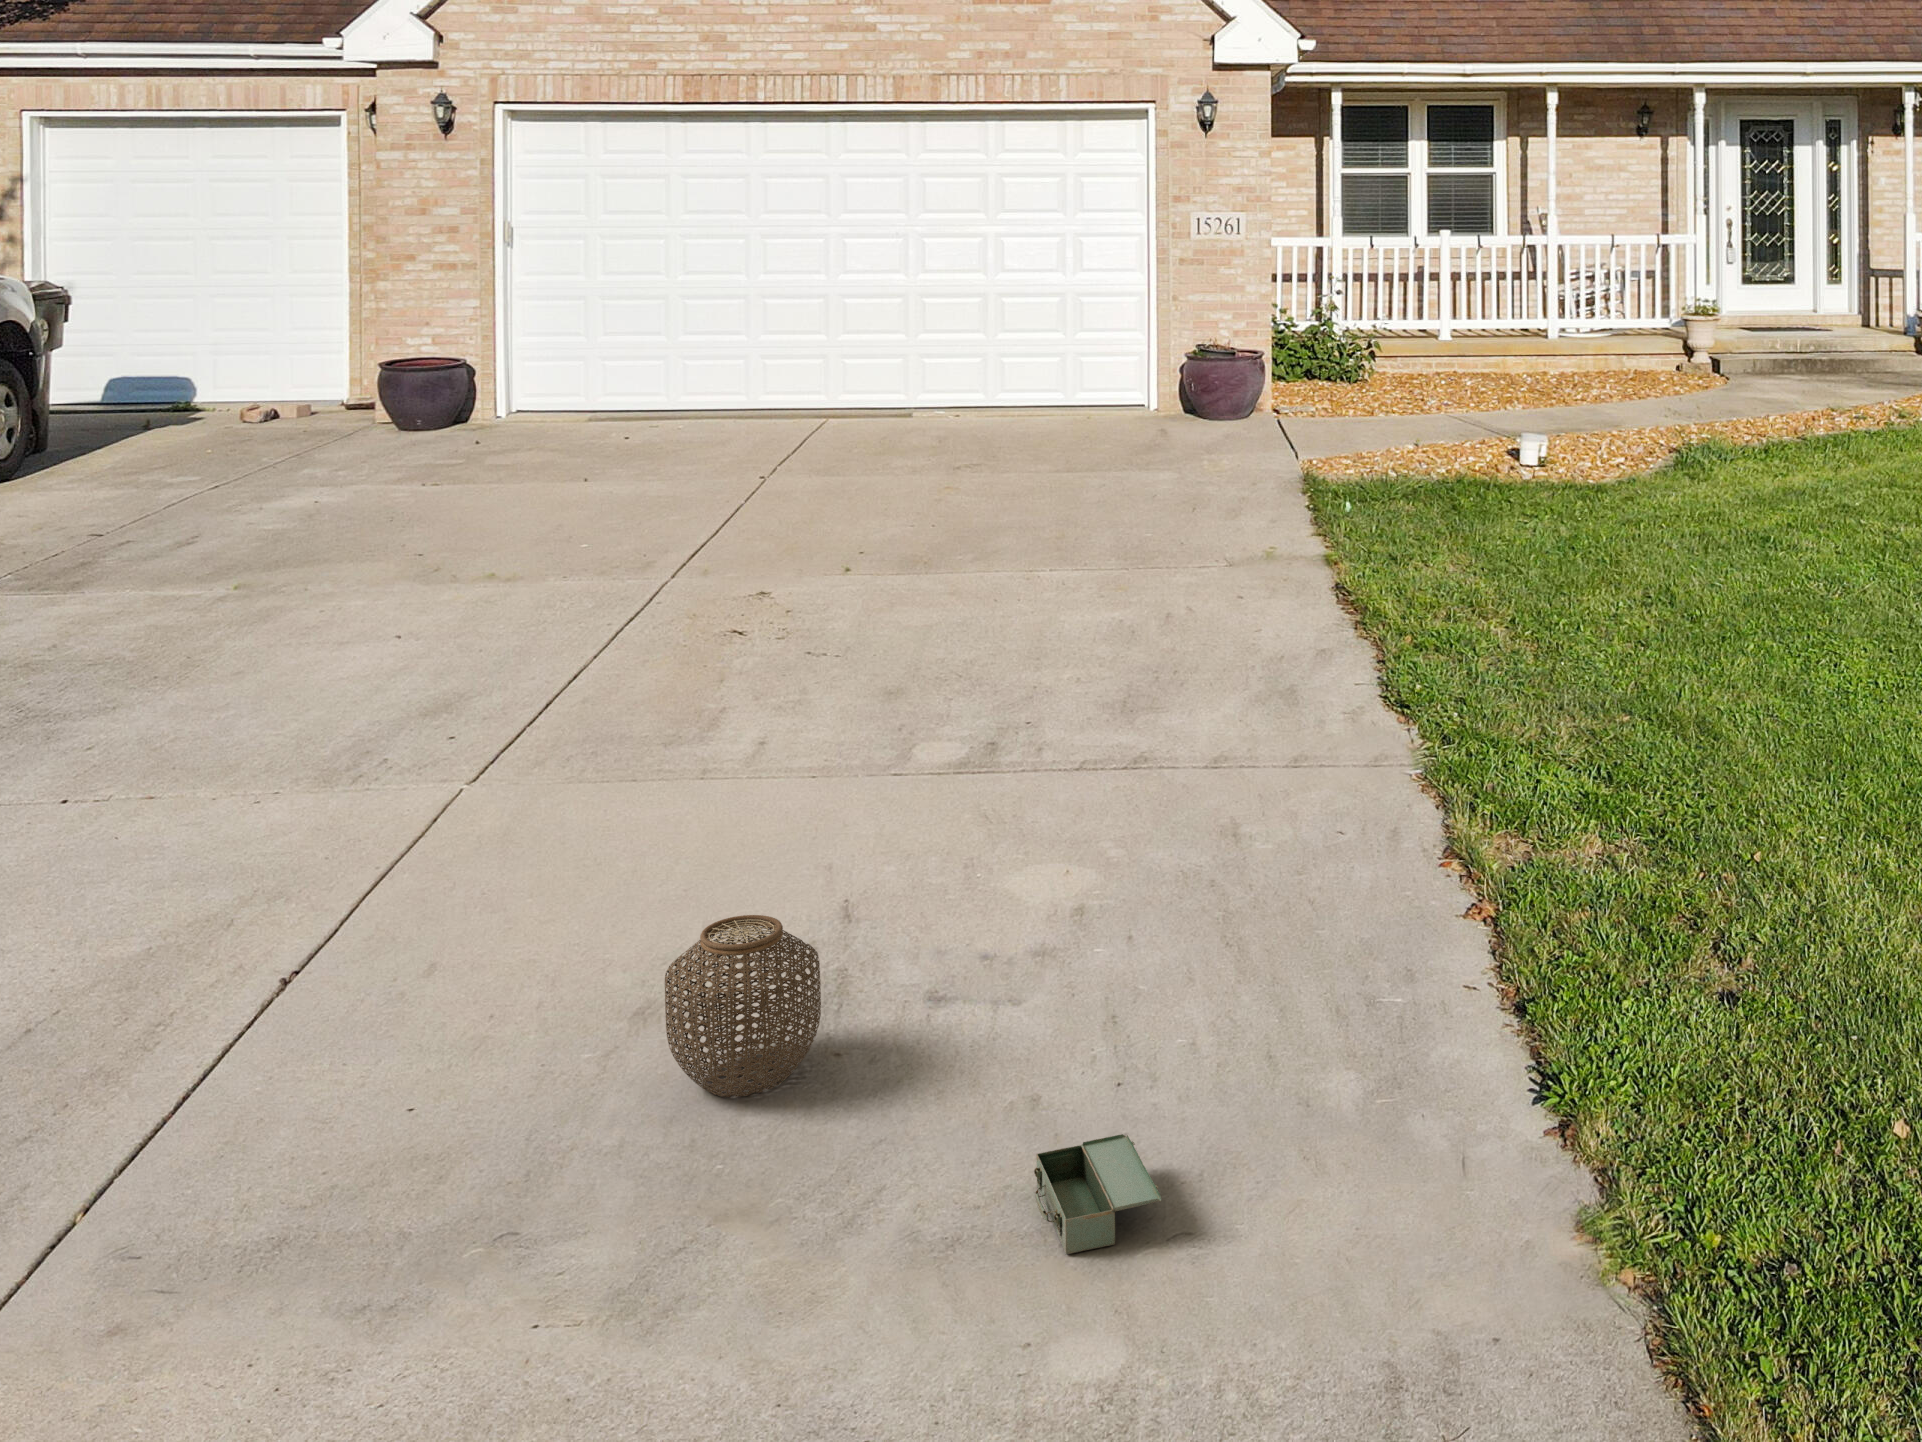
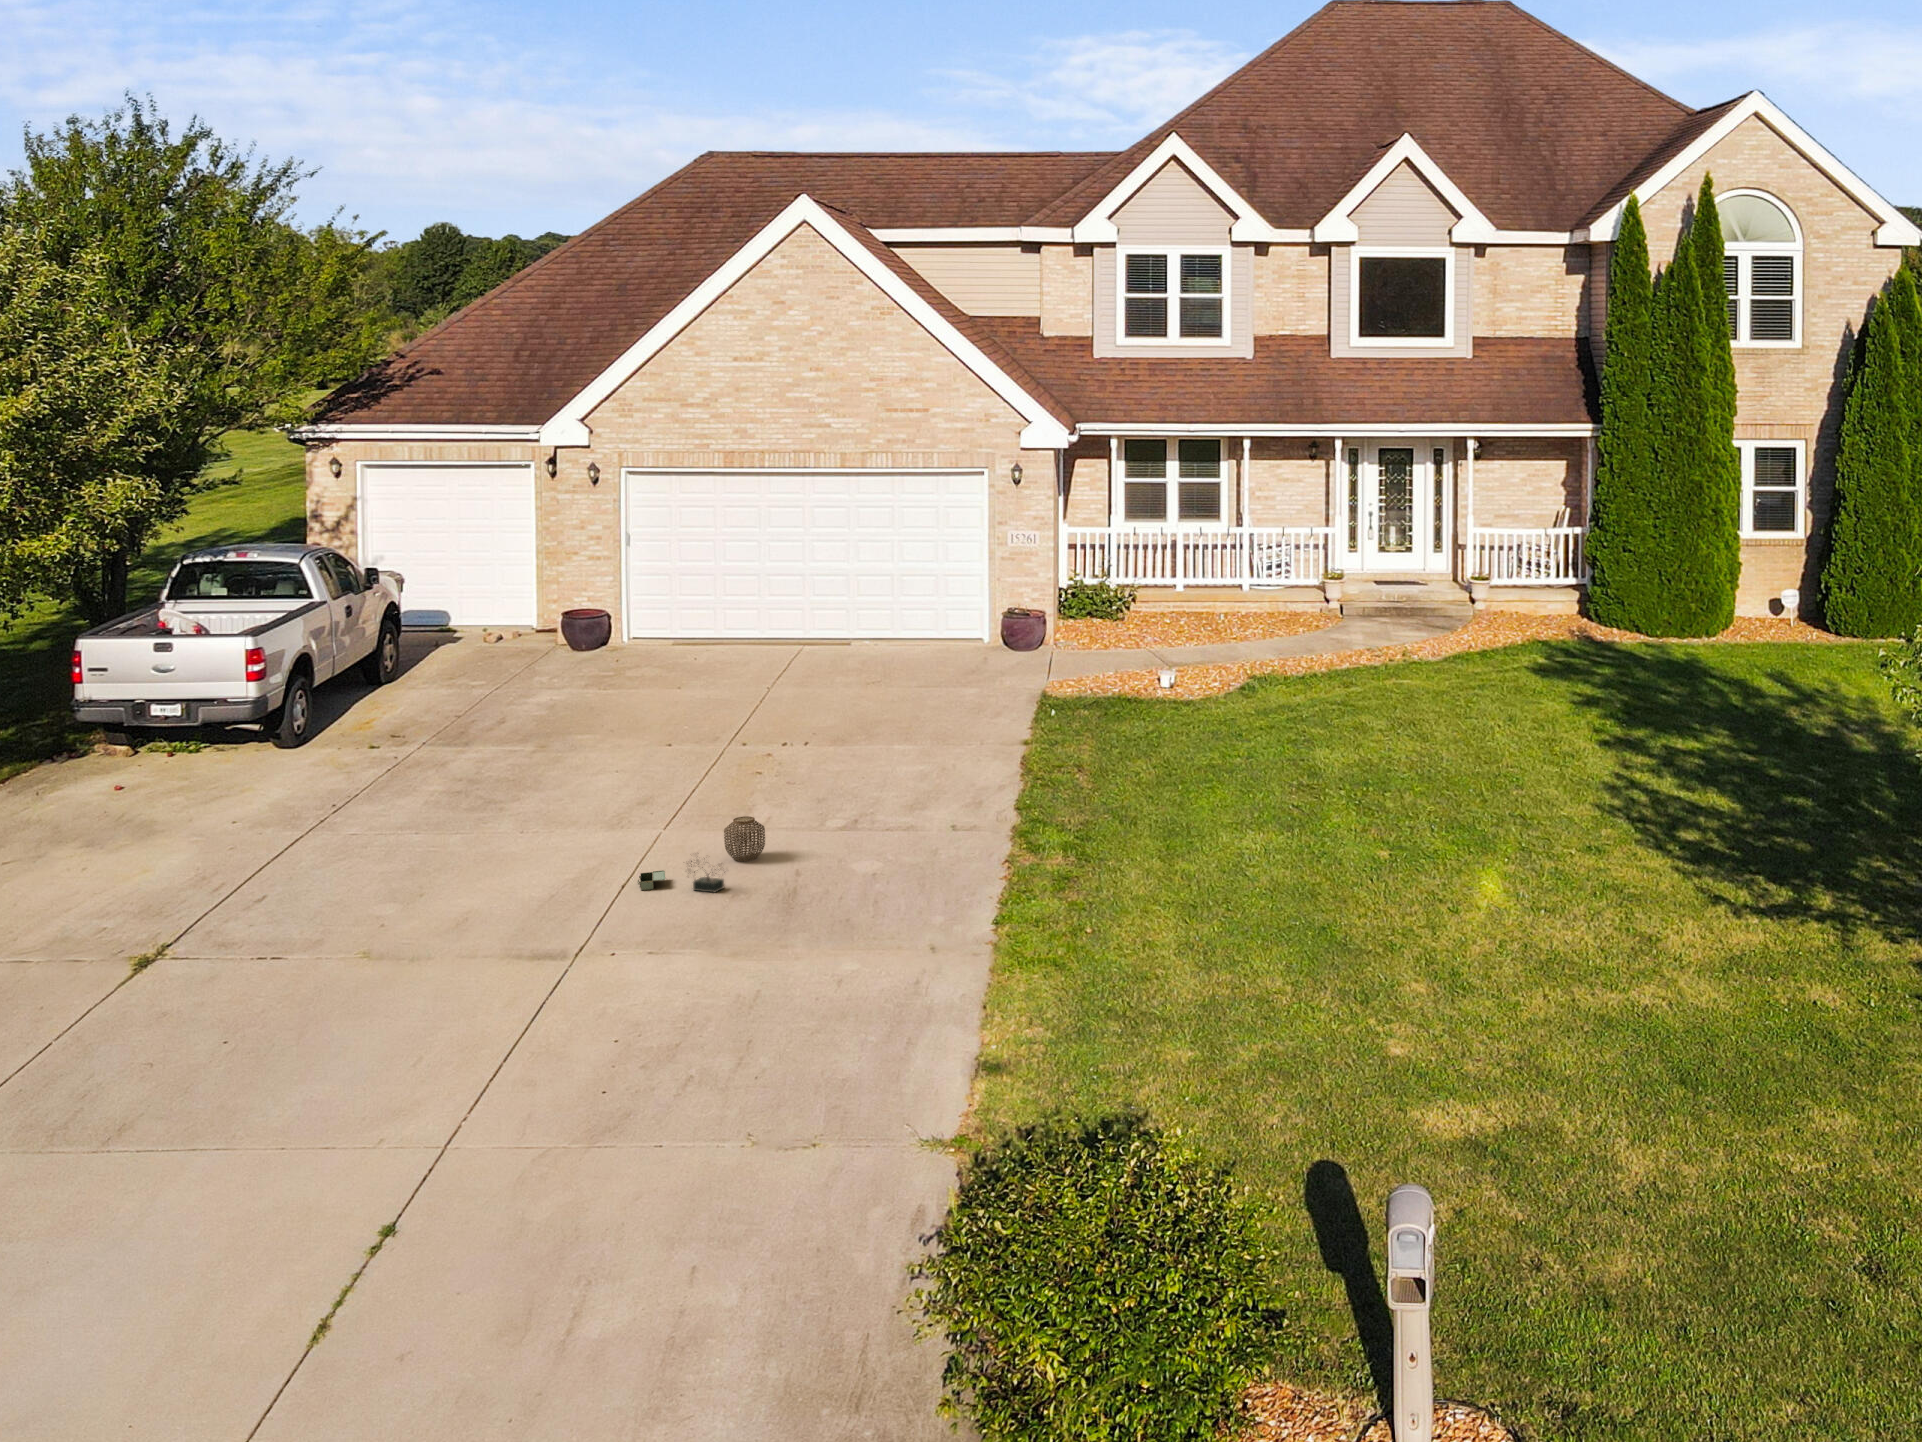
decorative plant: none [472,1132,682,1339] -> present [687,853,725,892]
toolbox: present [1034,1134,1161,1254] -> present [637,871,665,890]

